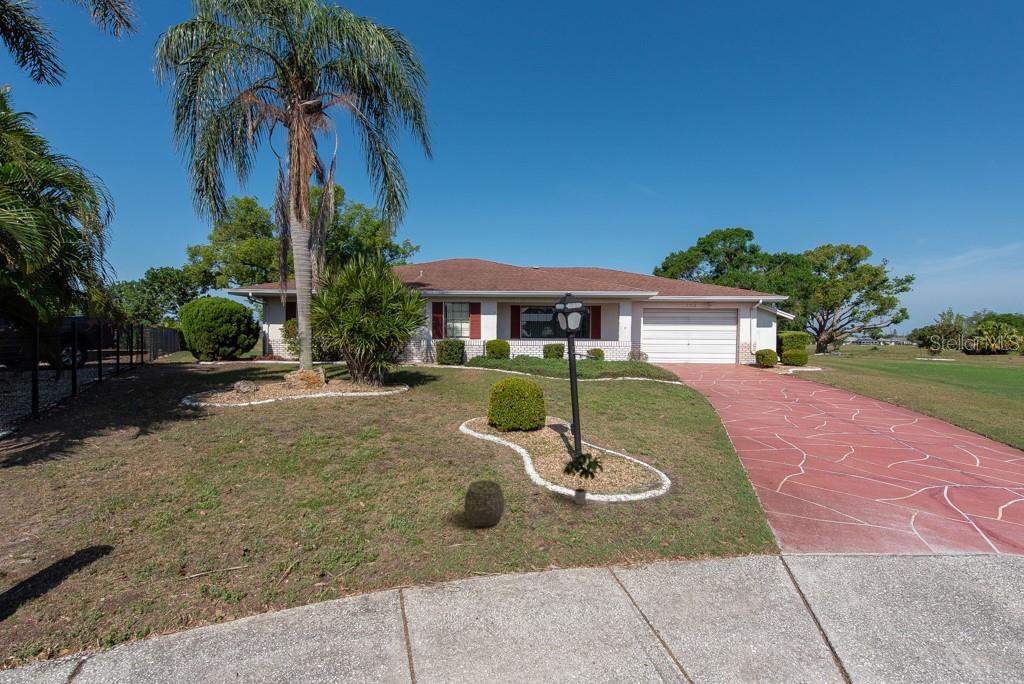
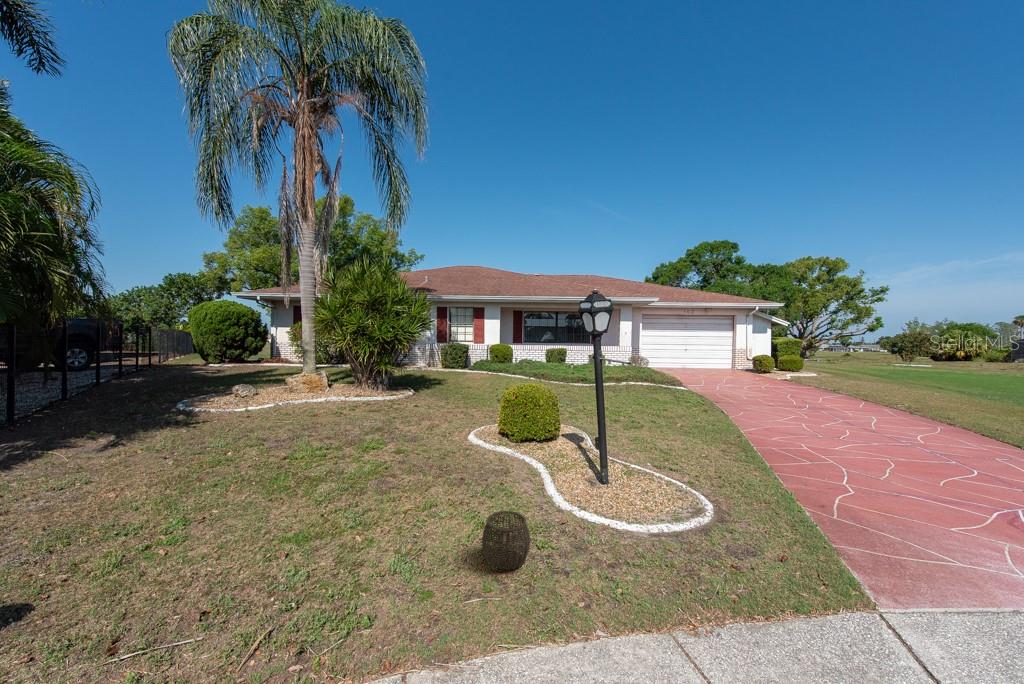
potted plant: present [562,450,603,505] -> none [592,471,645,537]

